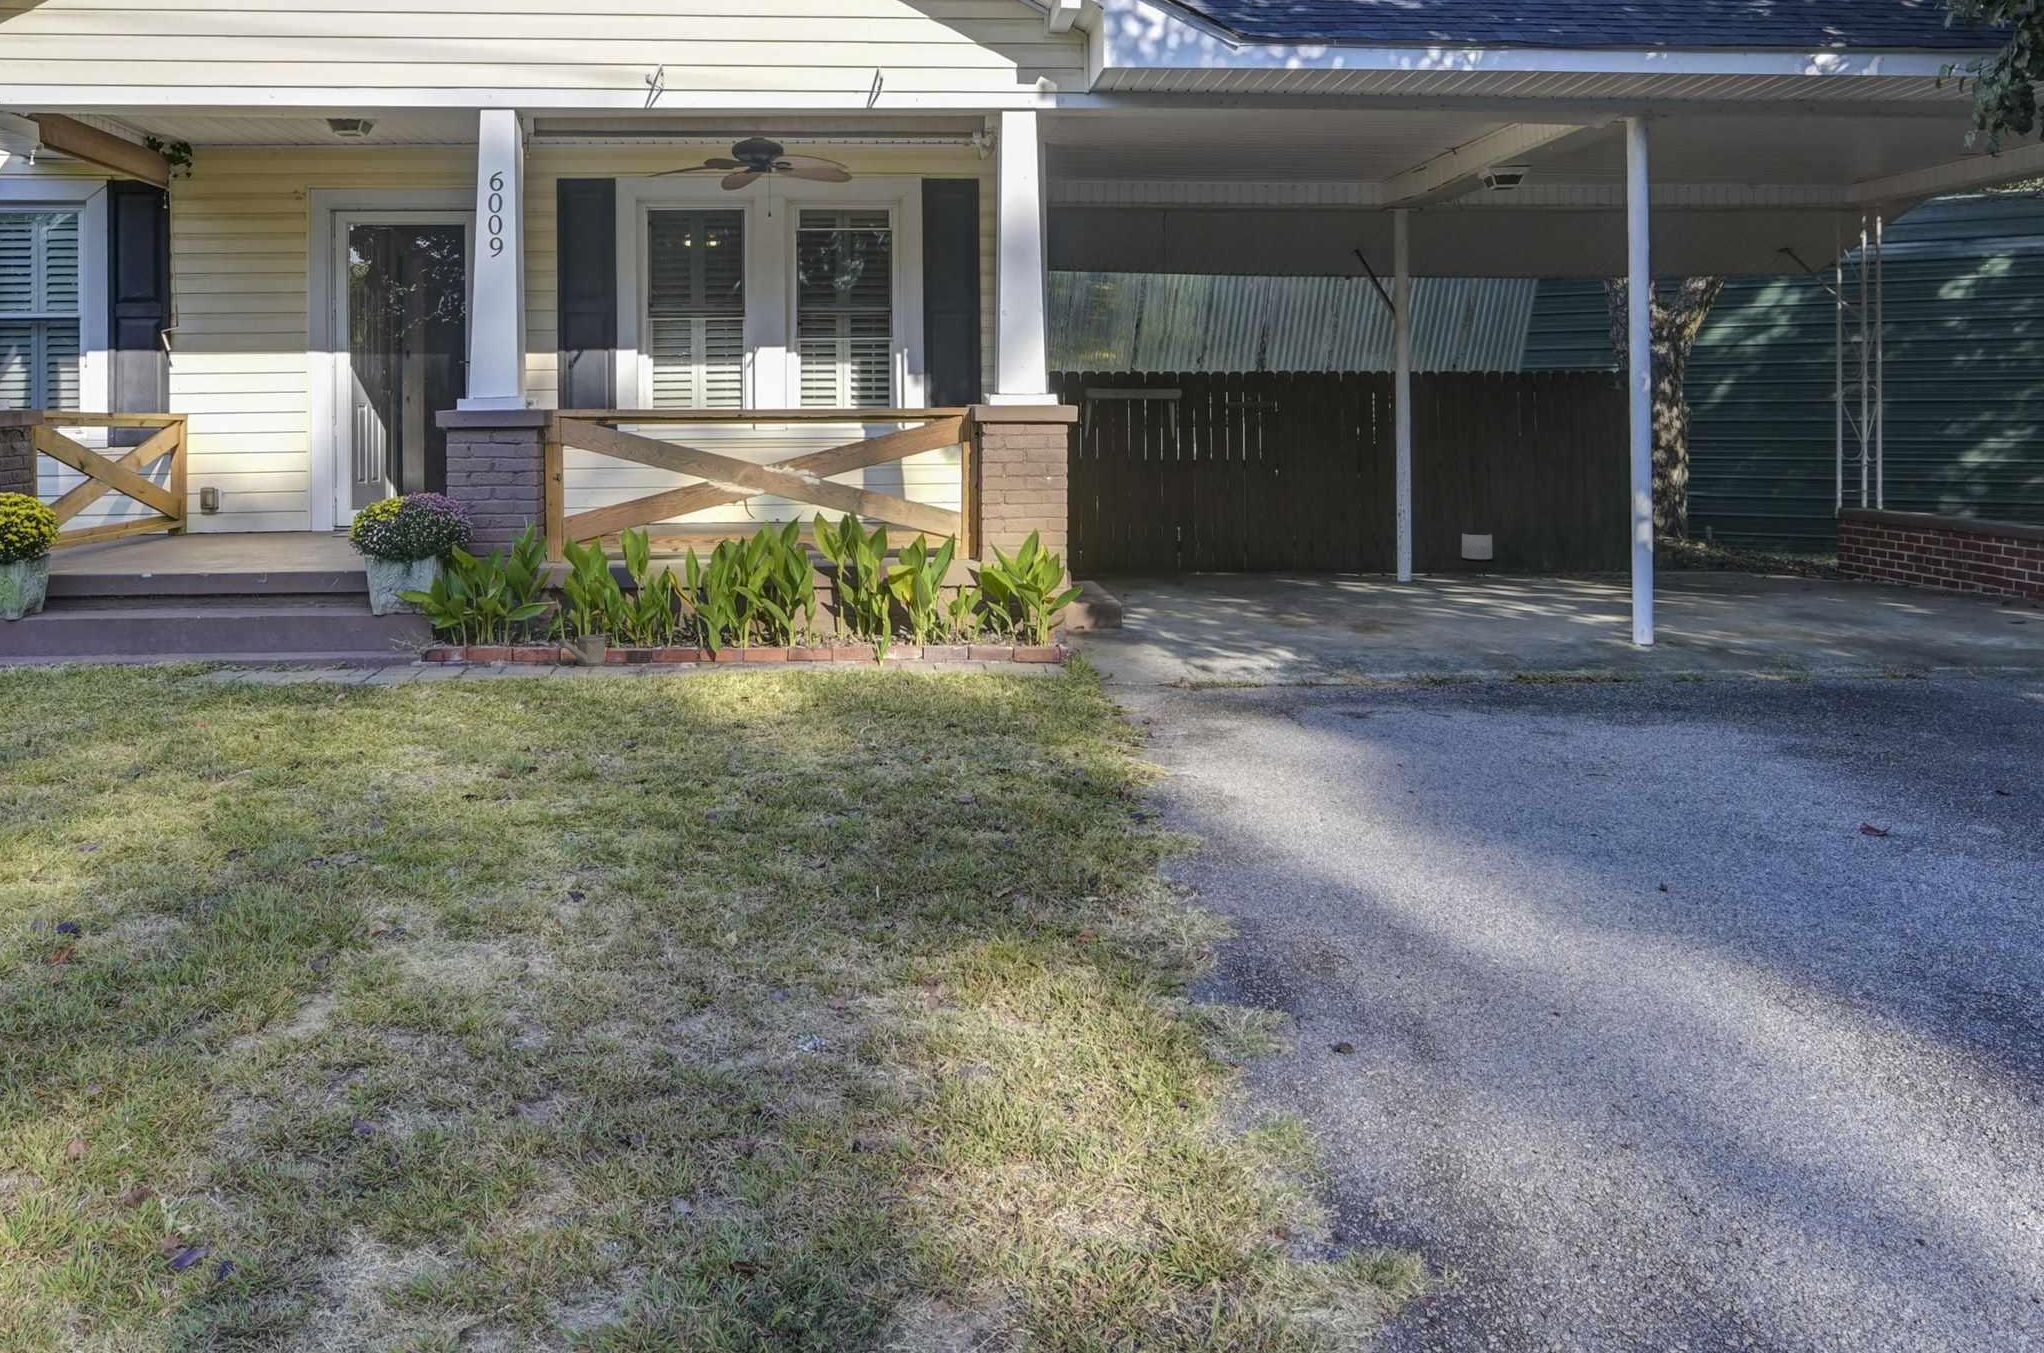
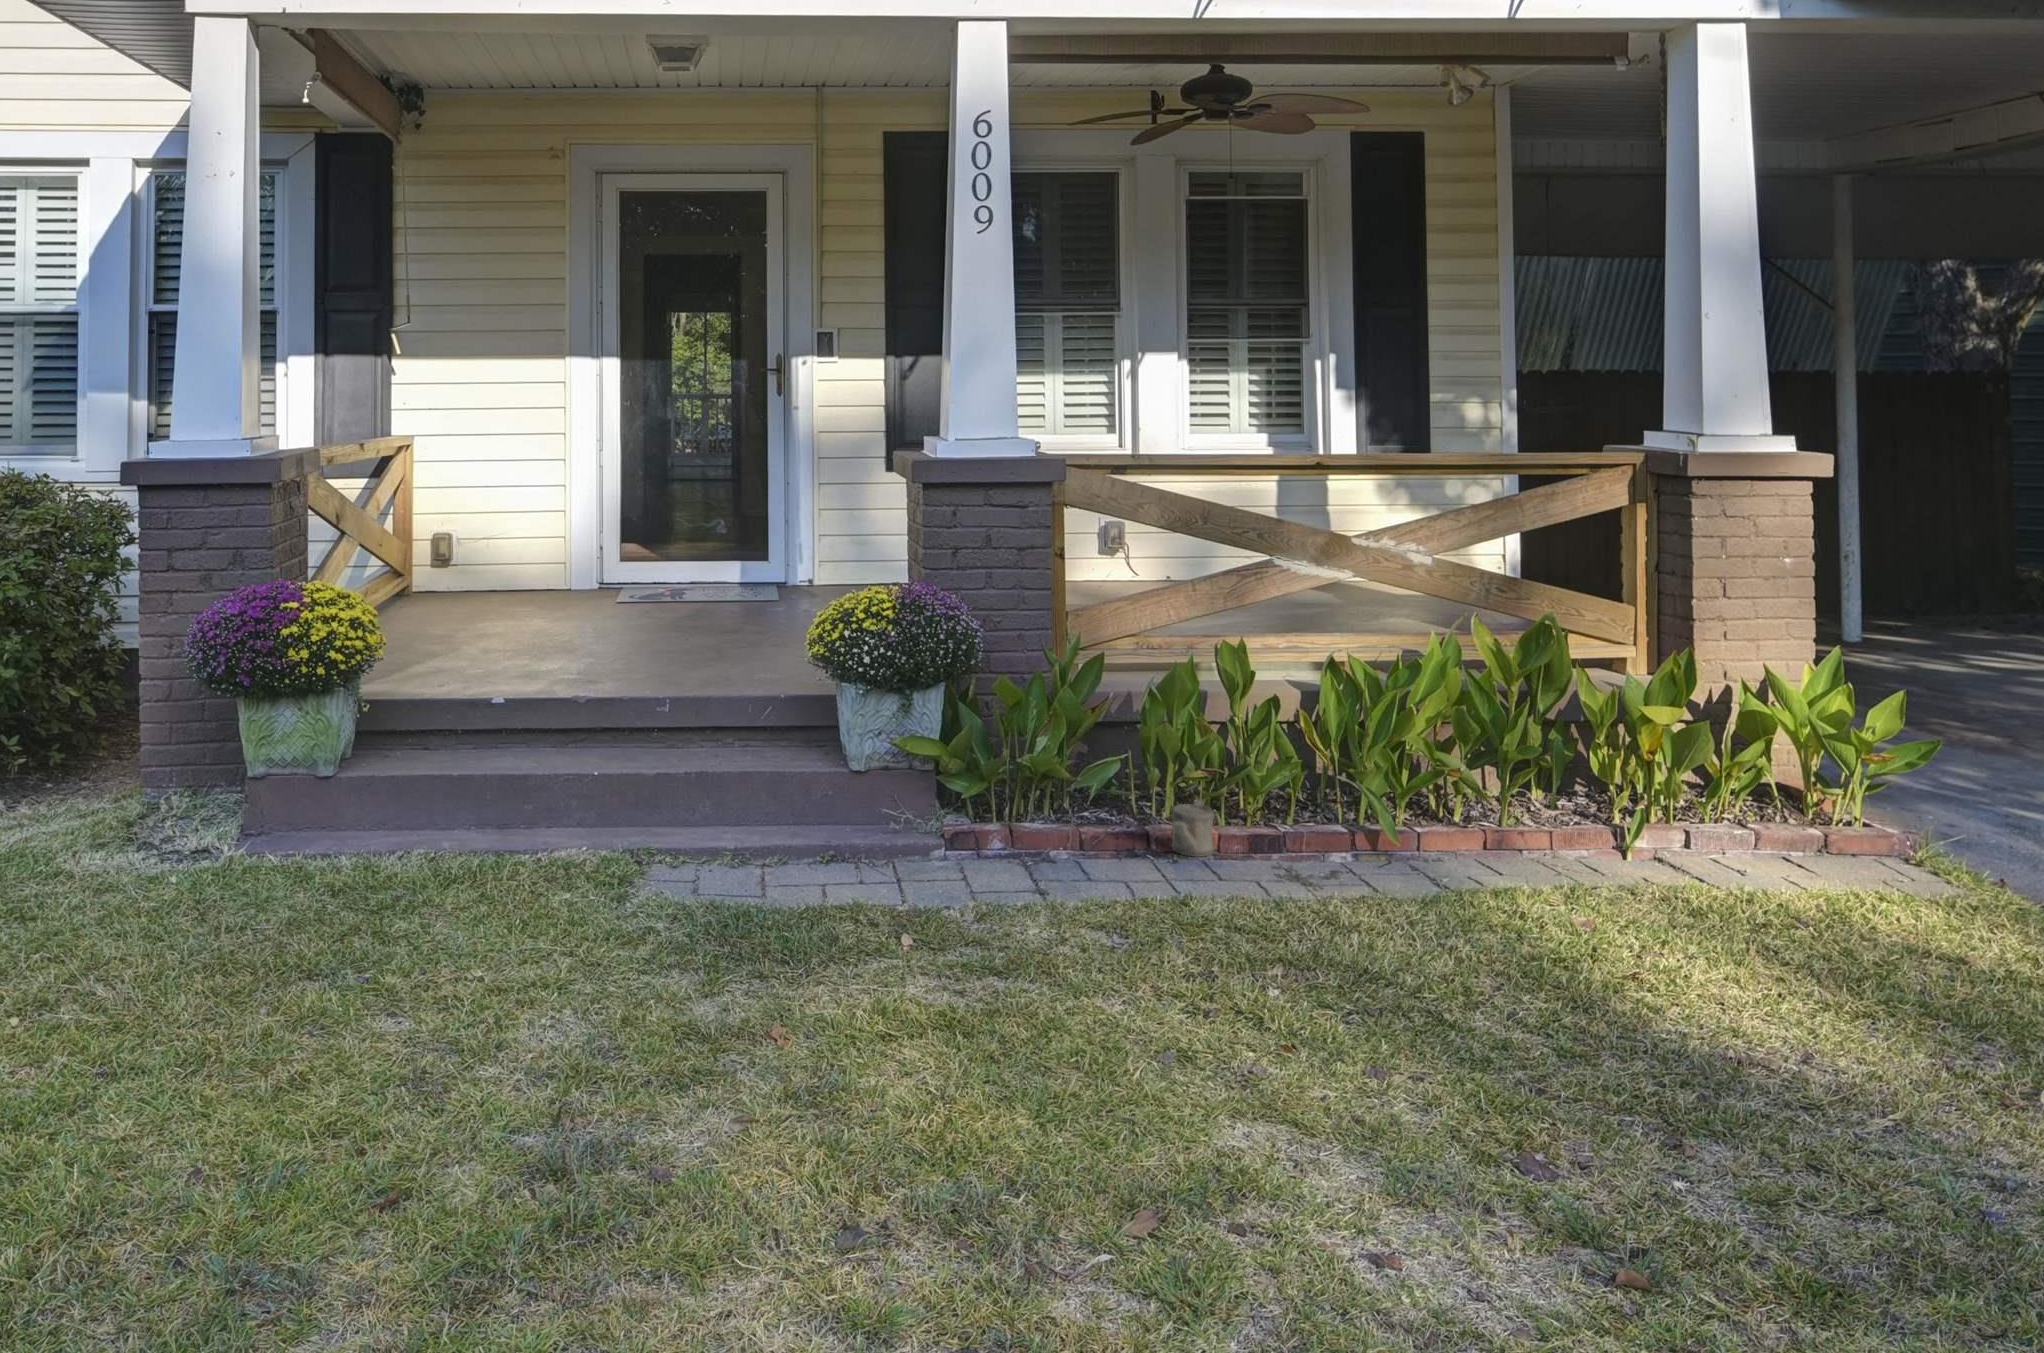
planter: present [1462,532,1492,561] -> none [1914,583,1959,620]

